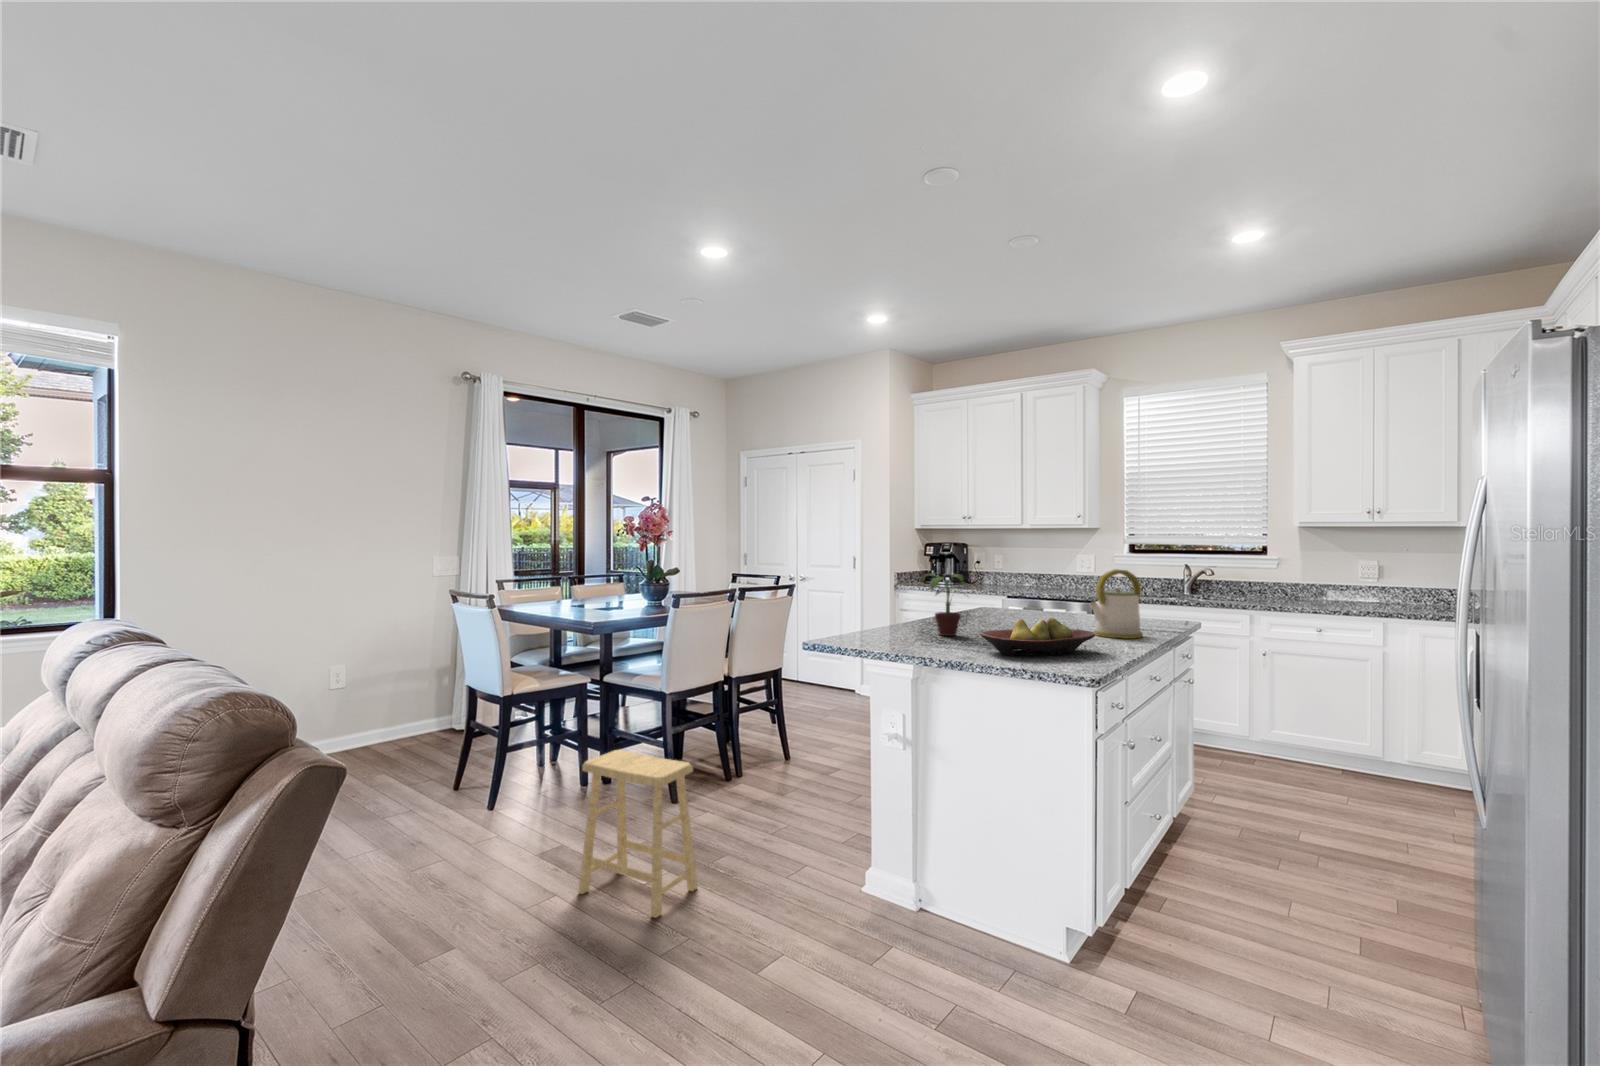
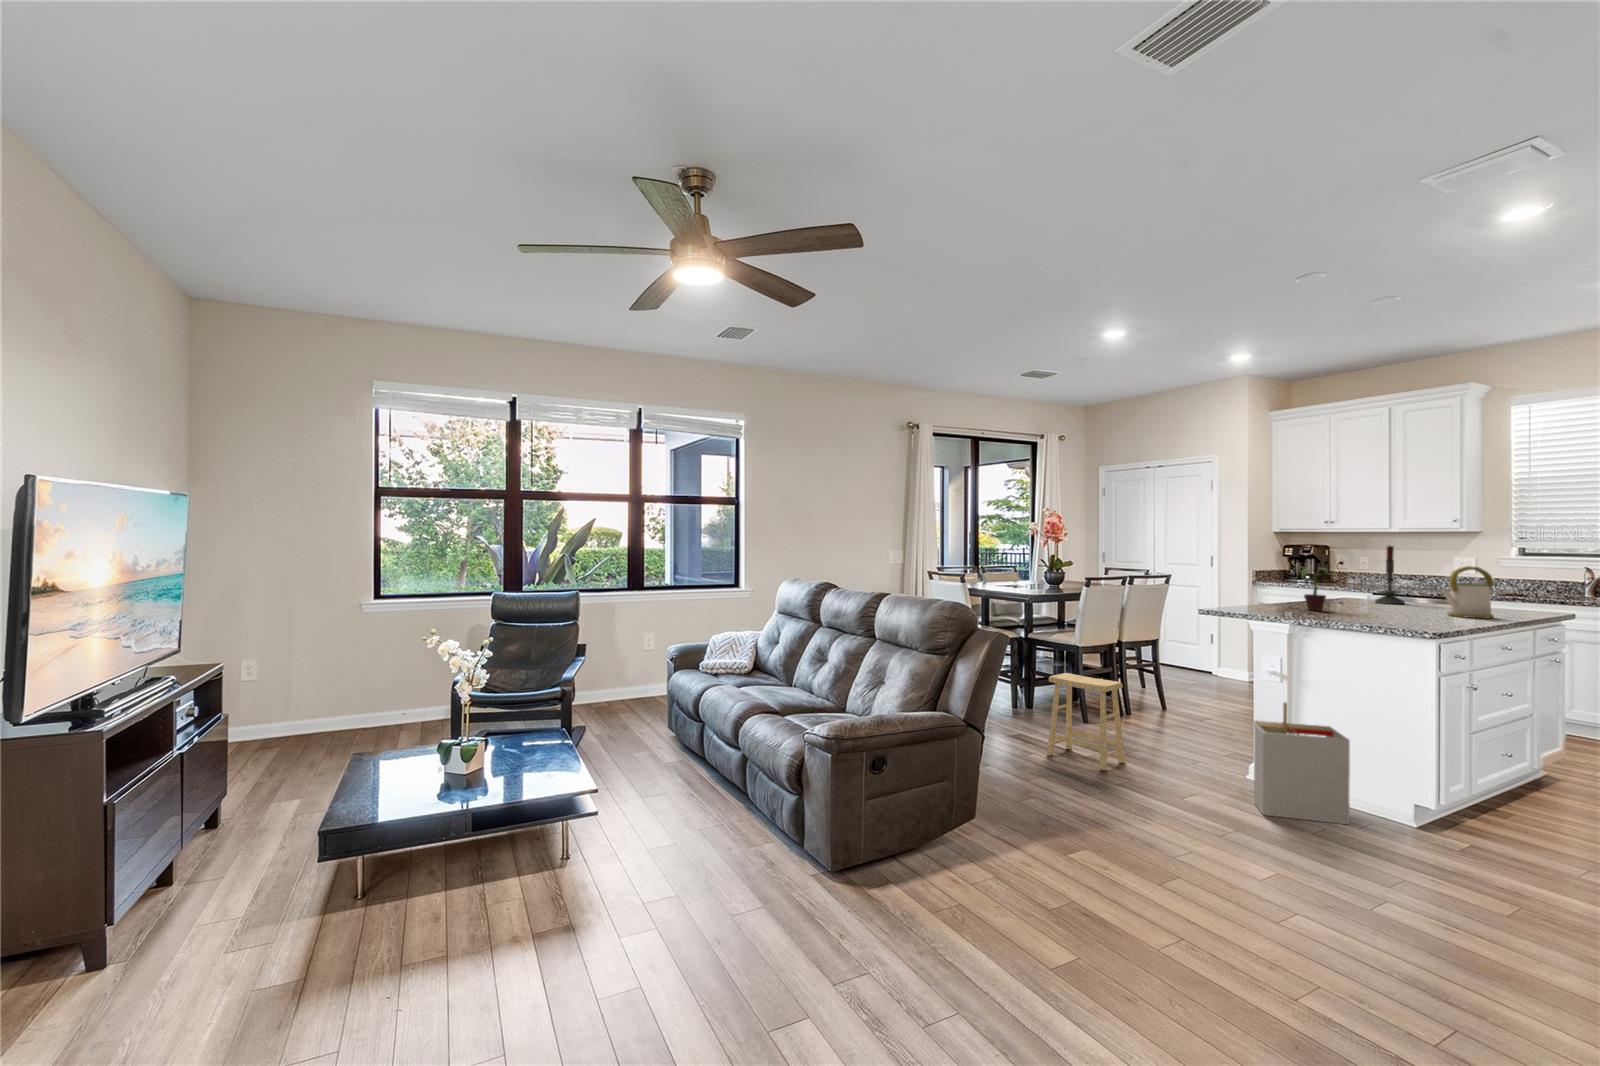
candle: none [1013,541,1043,616] -> present [1375,546,1405,604]
fruit bowl: present [980,618,1095,655] -> none [1342,597,1440,622]
storage bin: none [864,793,990,991] -> present [1253,703,1350,824]

